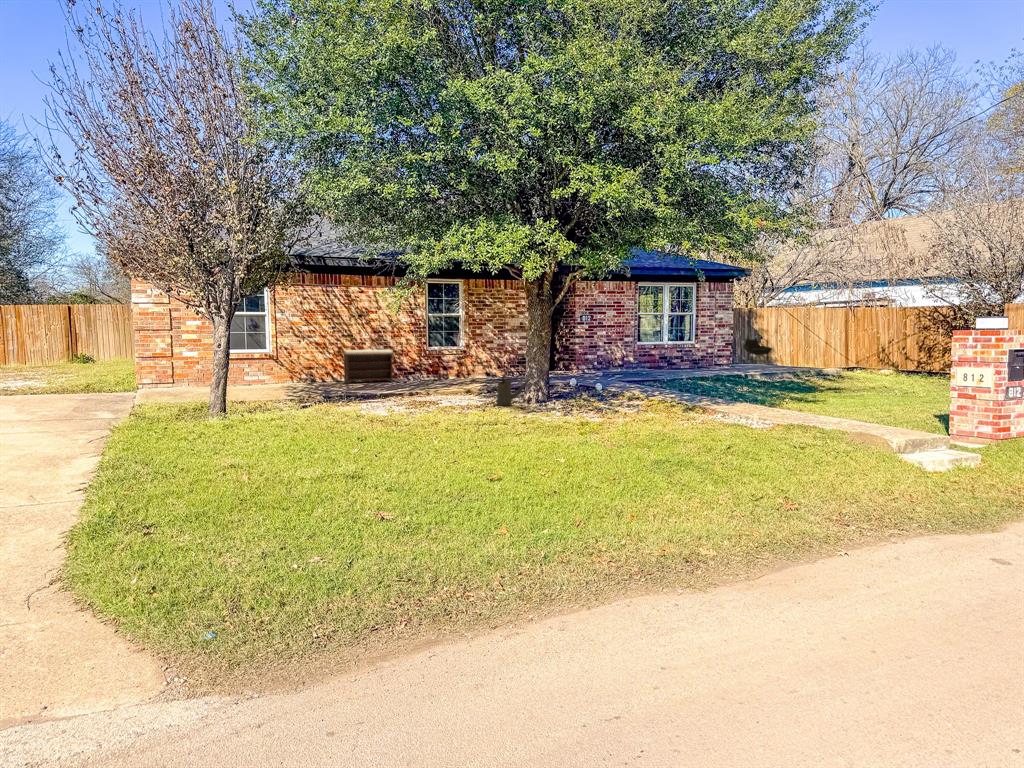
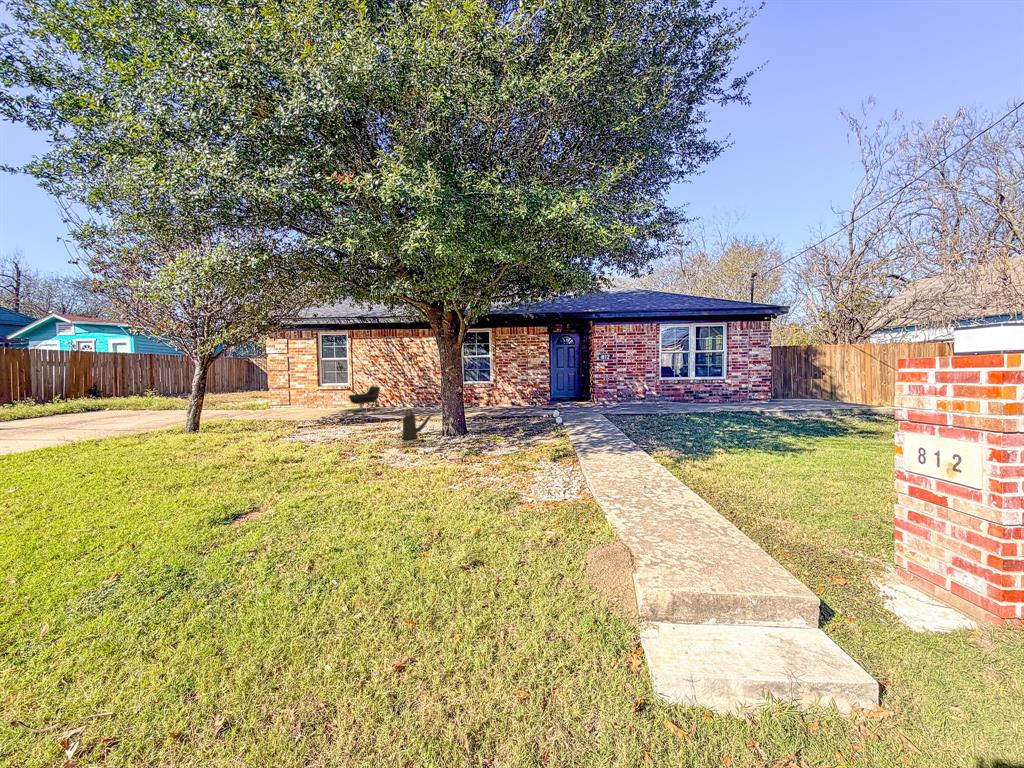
lounge chair: present [744,339,772,361] -> present [349,386,380,410]
bench: present [343,350,394,383] -> none [390,384,431,409]

